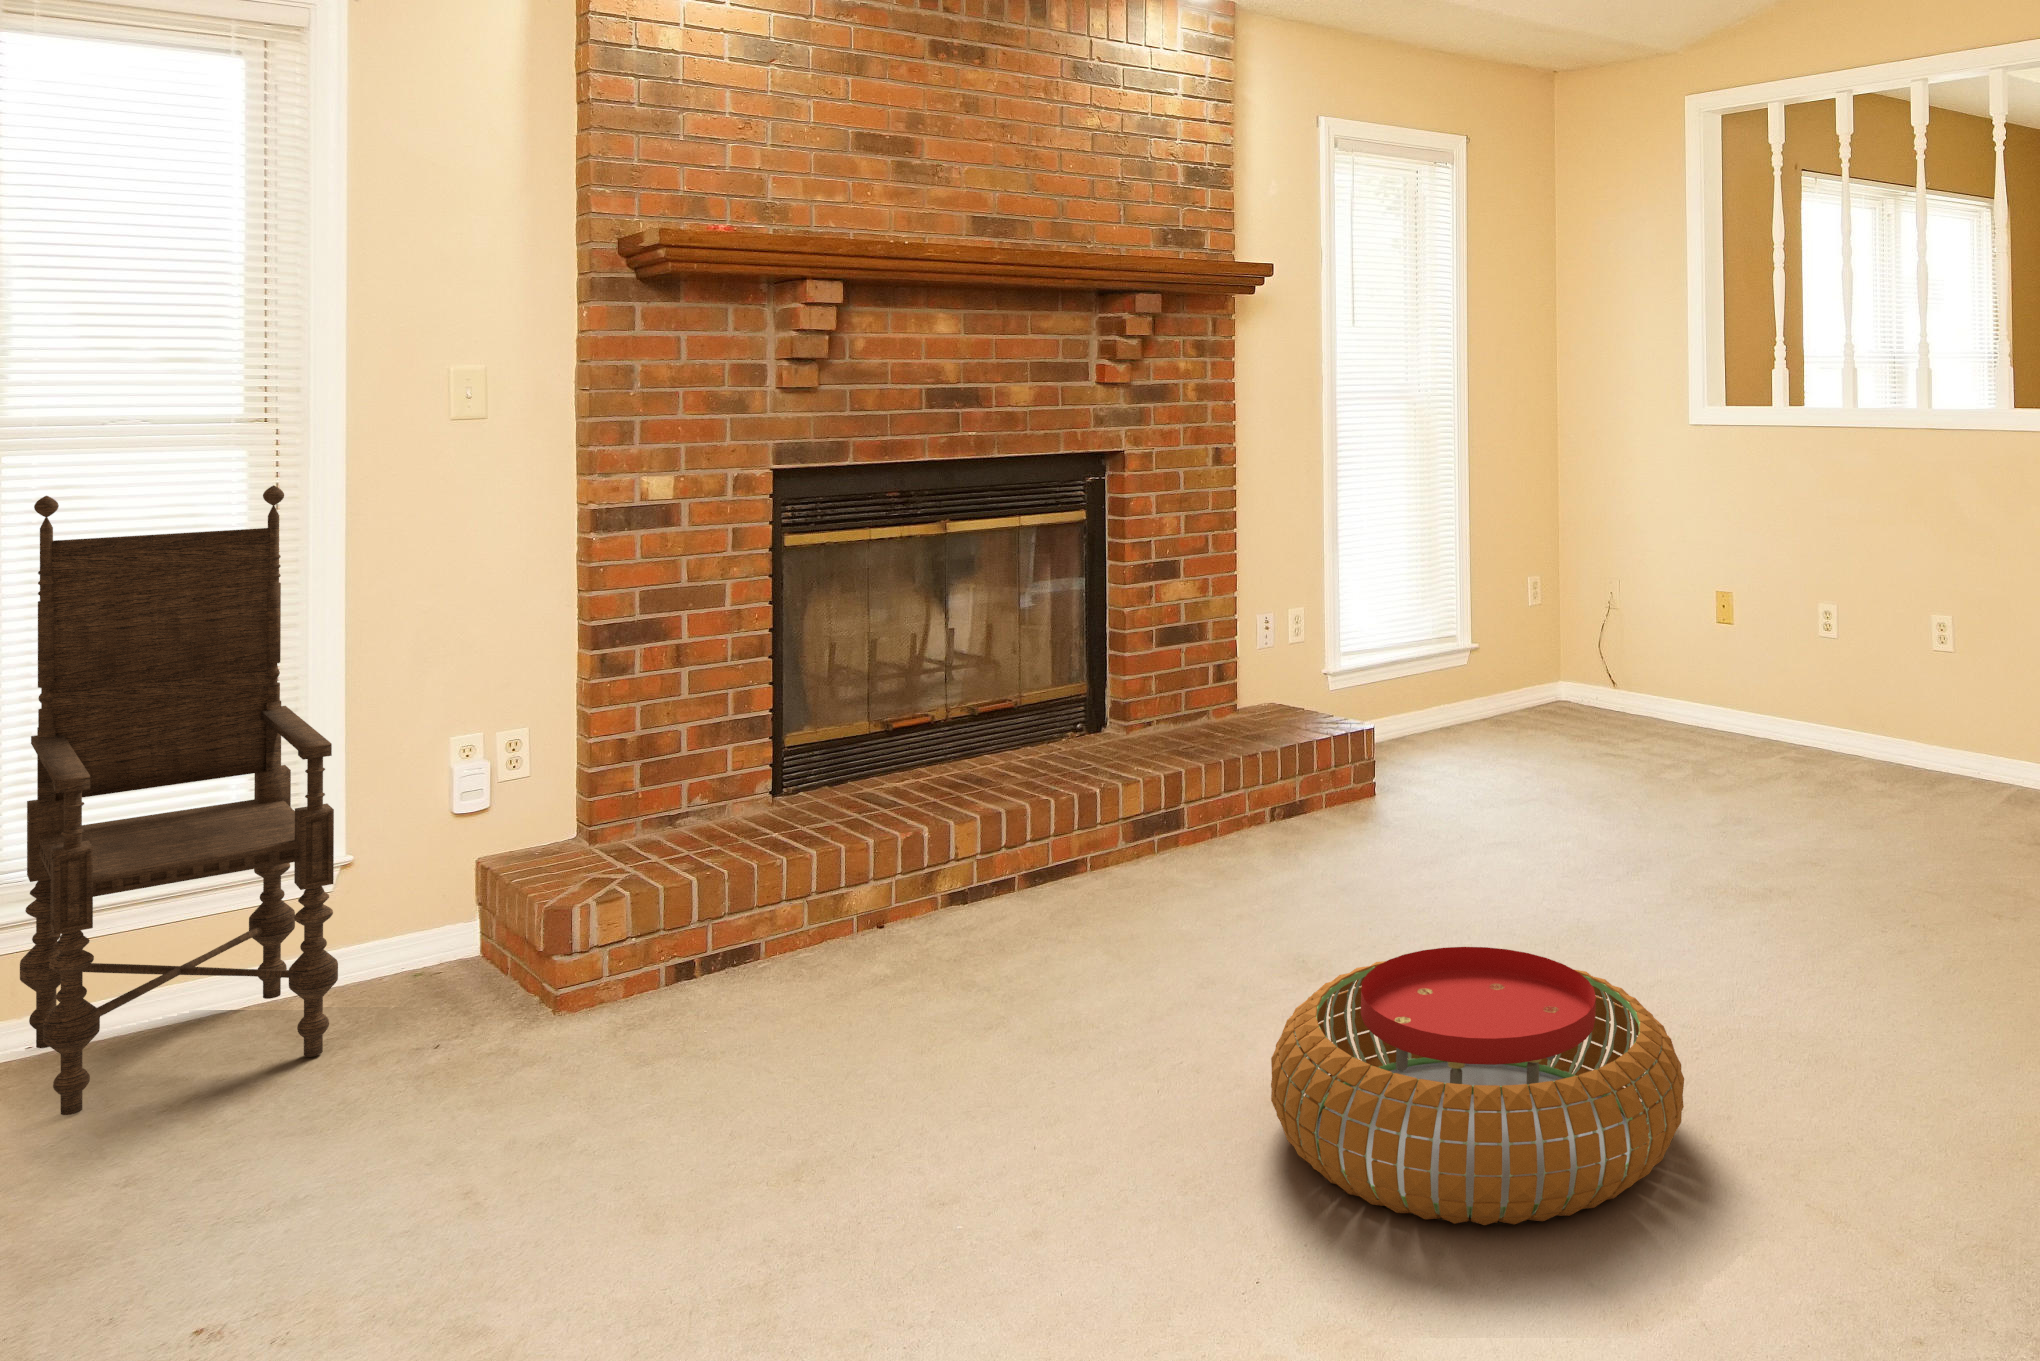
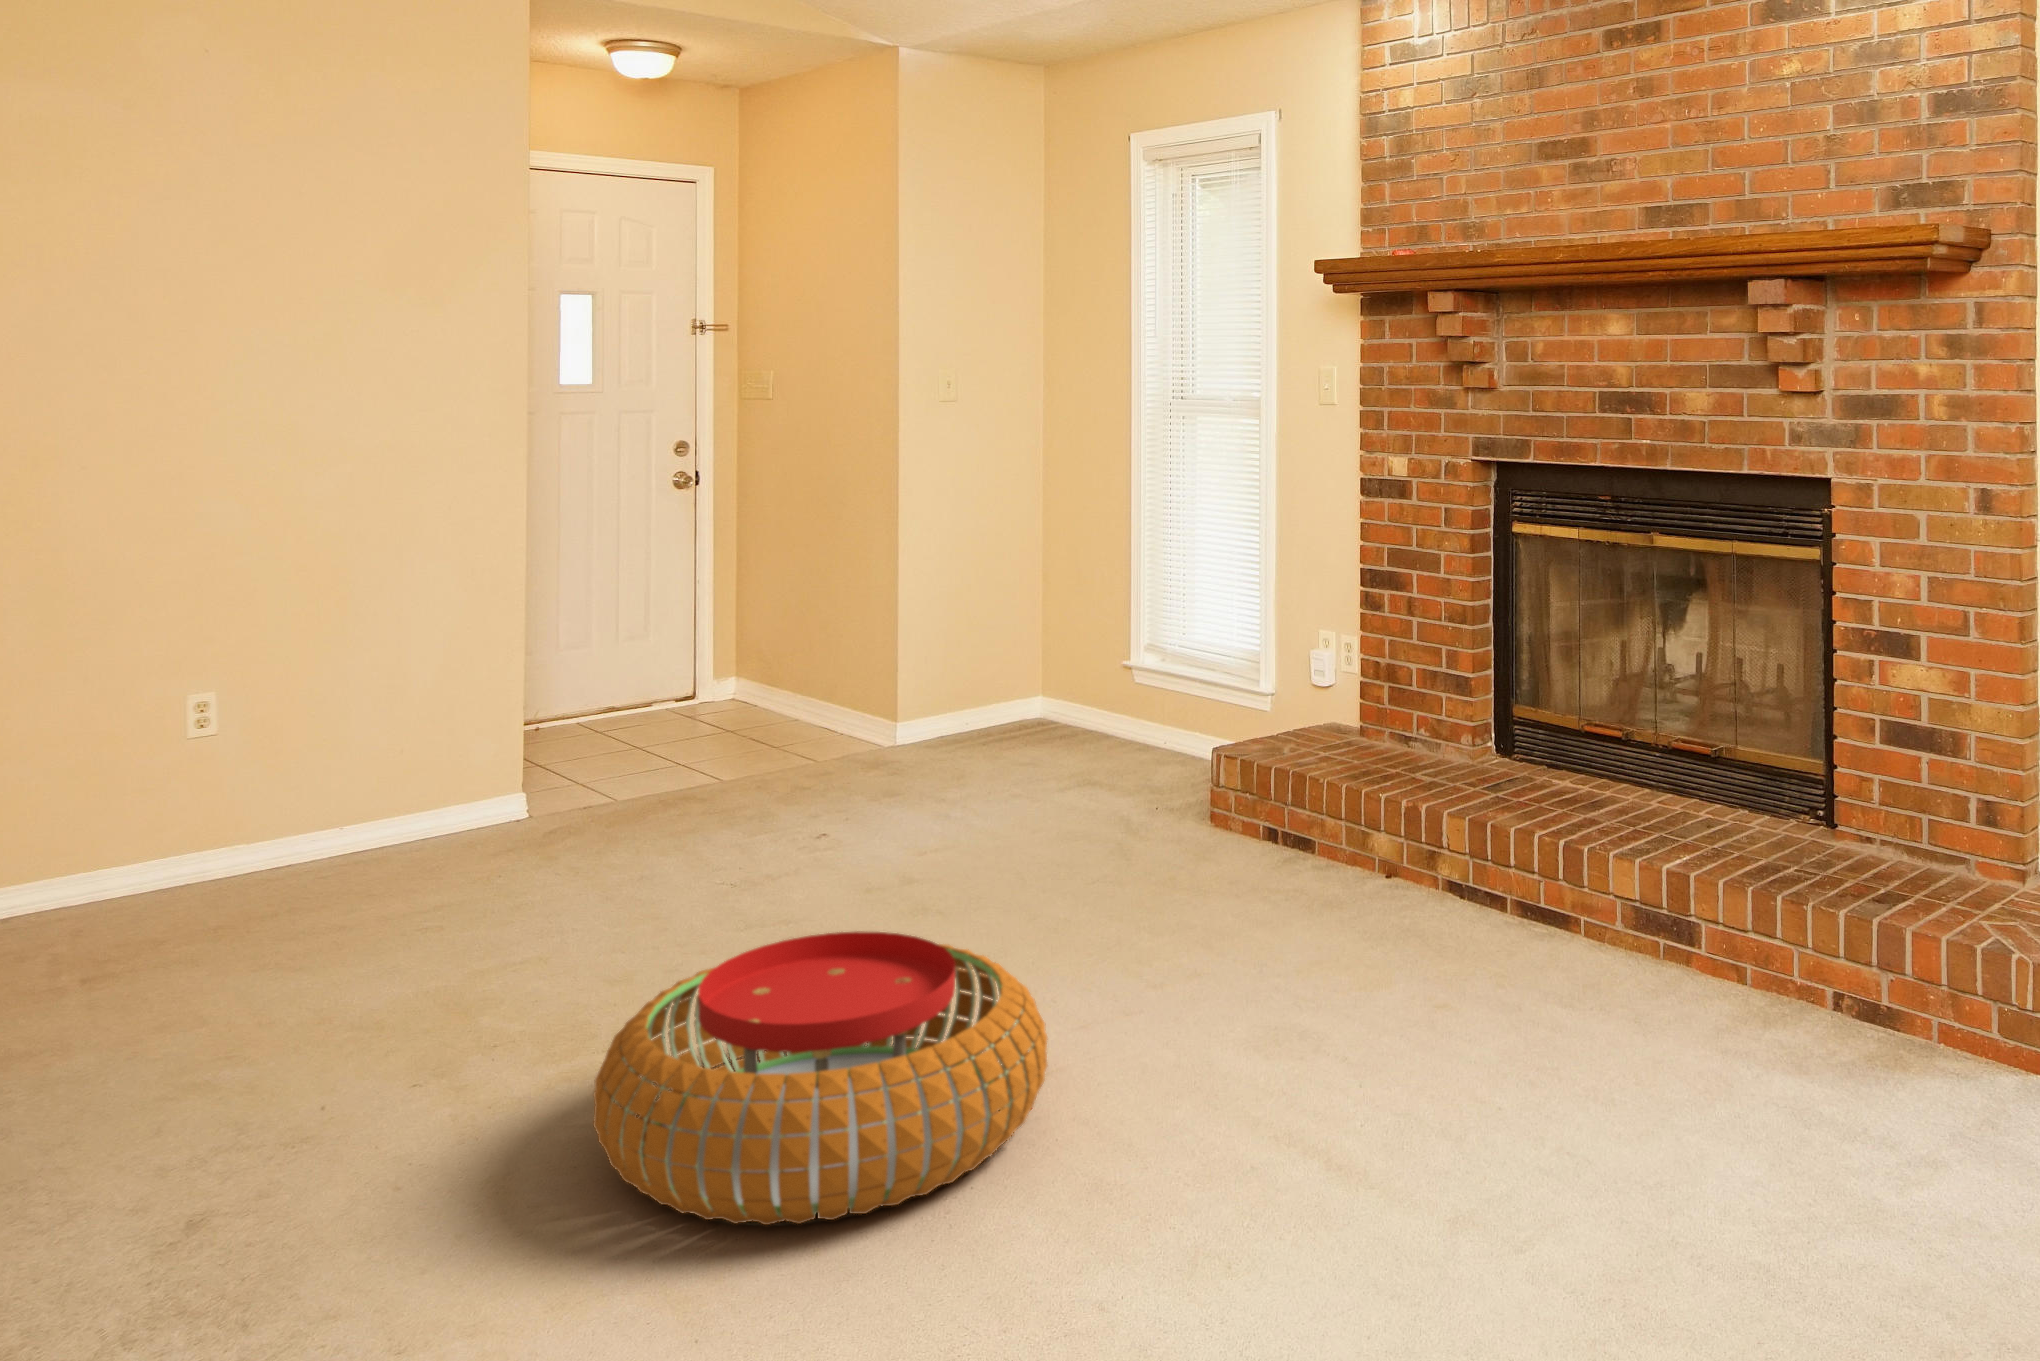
armchair: present [20,485,338,1115] -> none [1035,437,1218,786]

